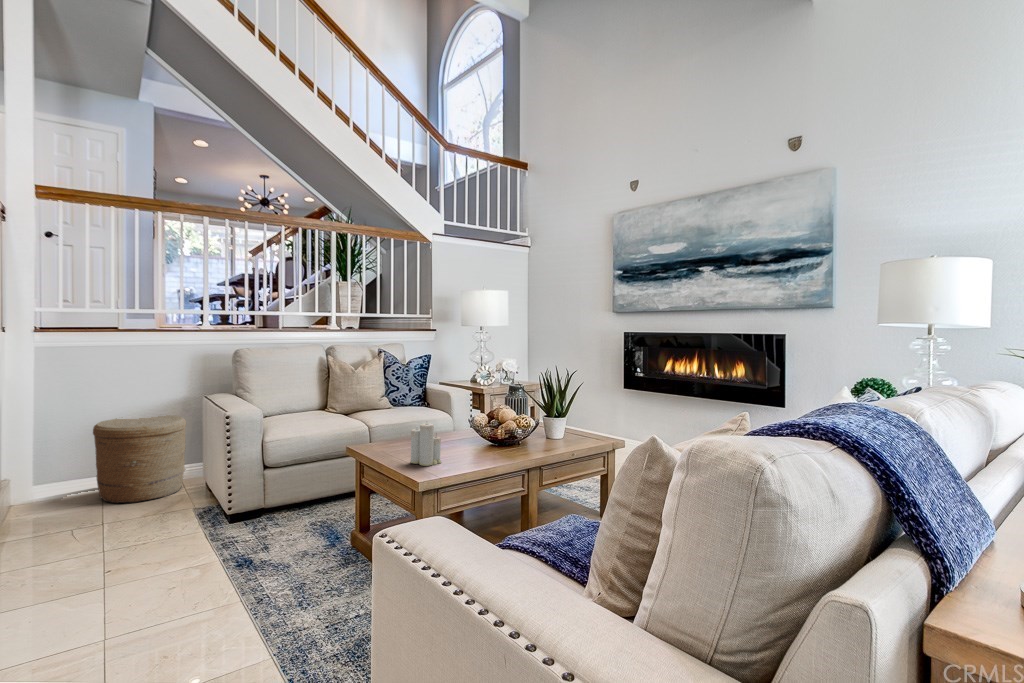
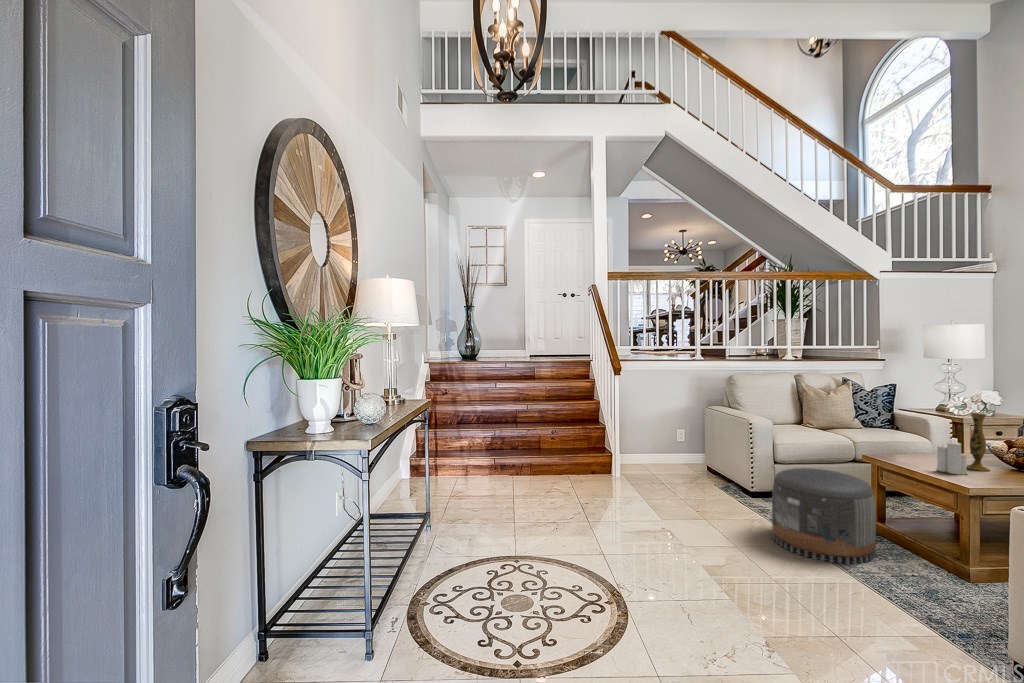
vase: none [446,383,470,455] -> present [967,413,990,471]
woven basket: present [93,415,186,504] -> none [648,419,700,475]
pouf: none [181,479,334,640] -> present [772,468,876,564]

